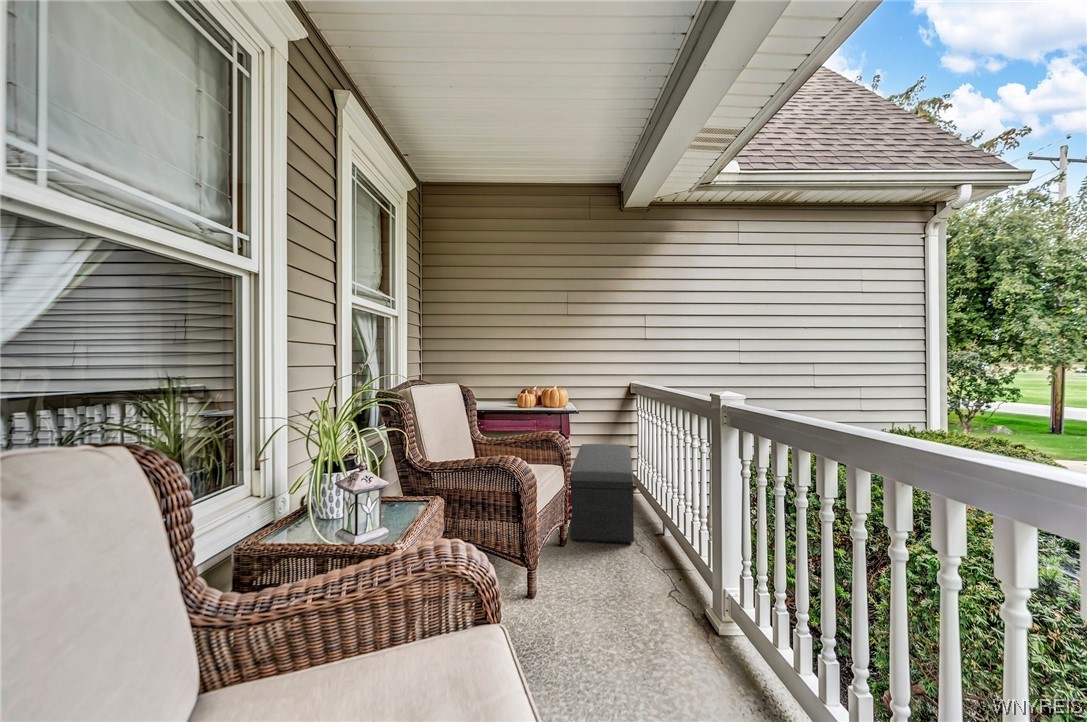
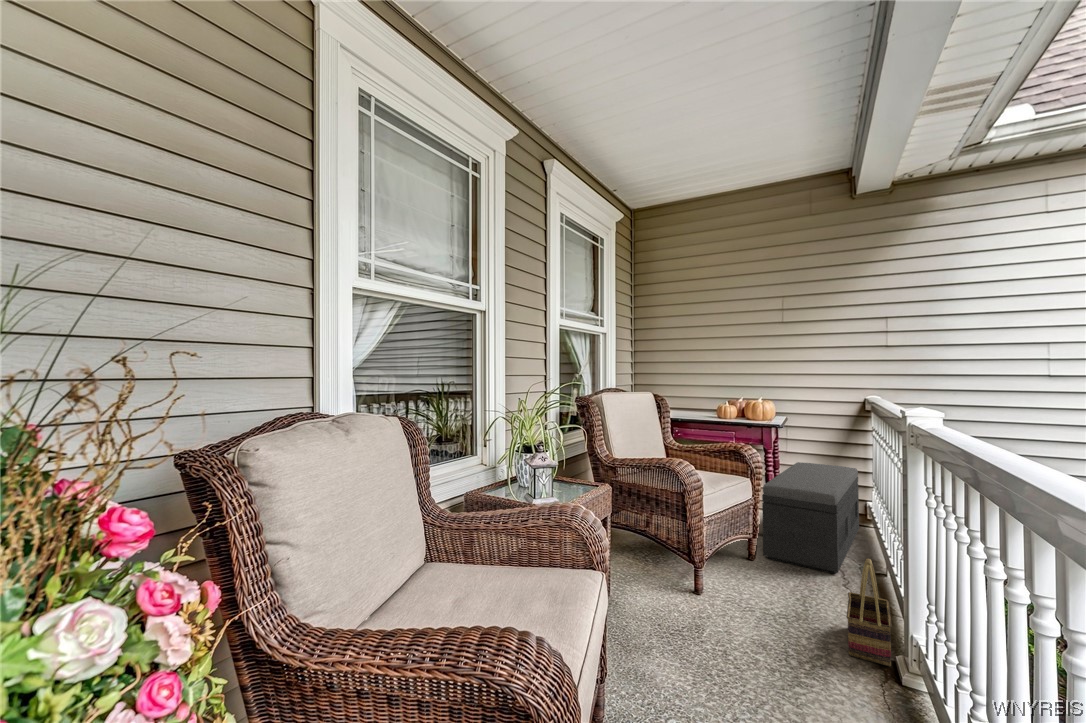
basket: none [663,530,709,624] -> present [846,559,892,666]

